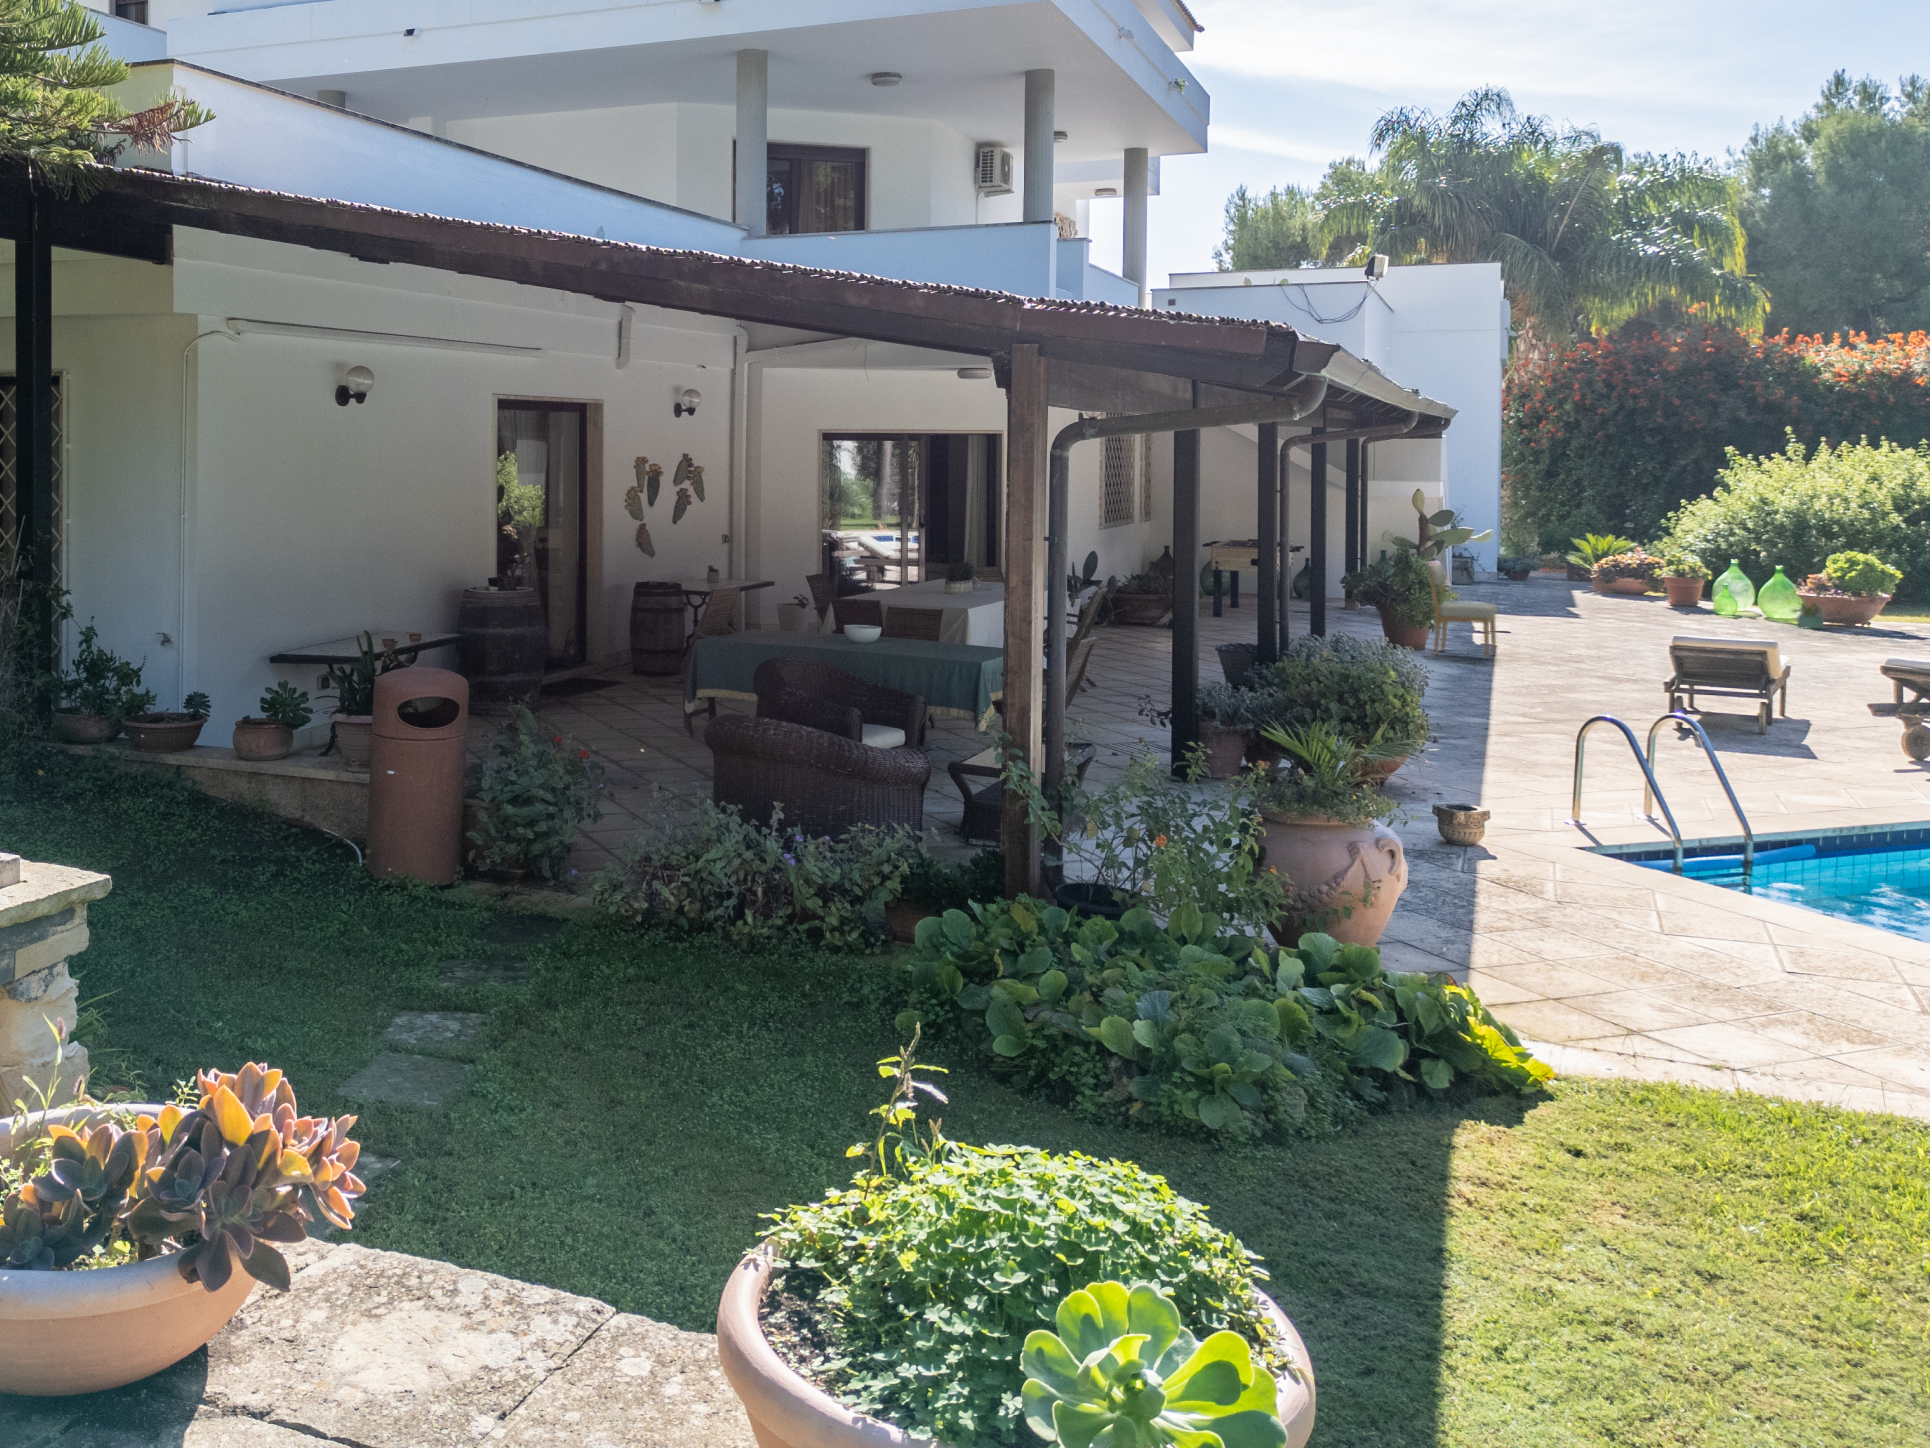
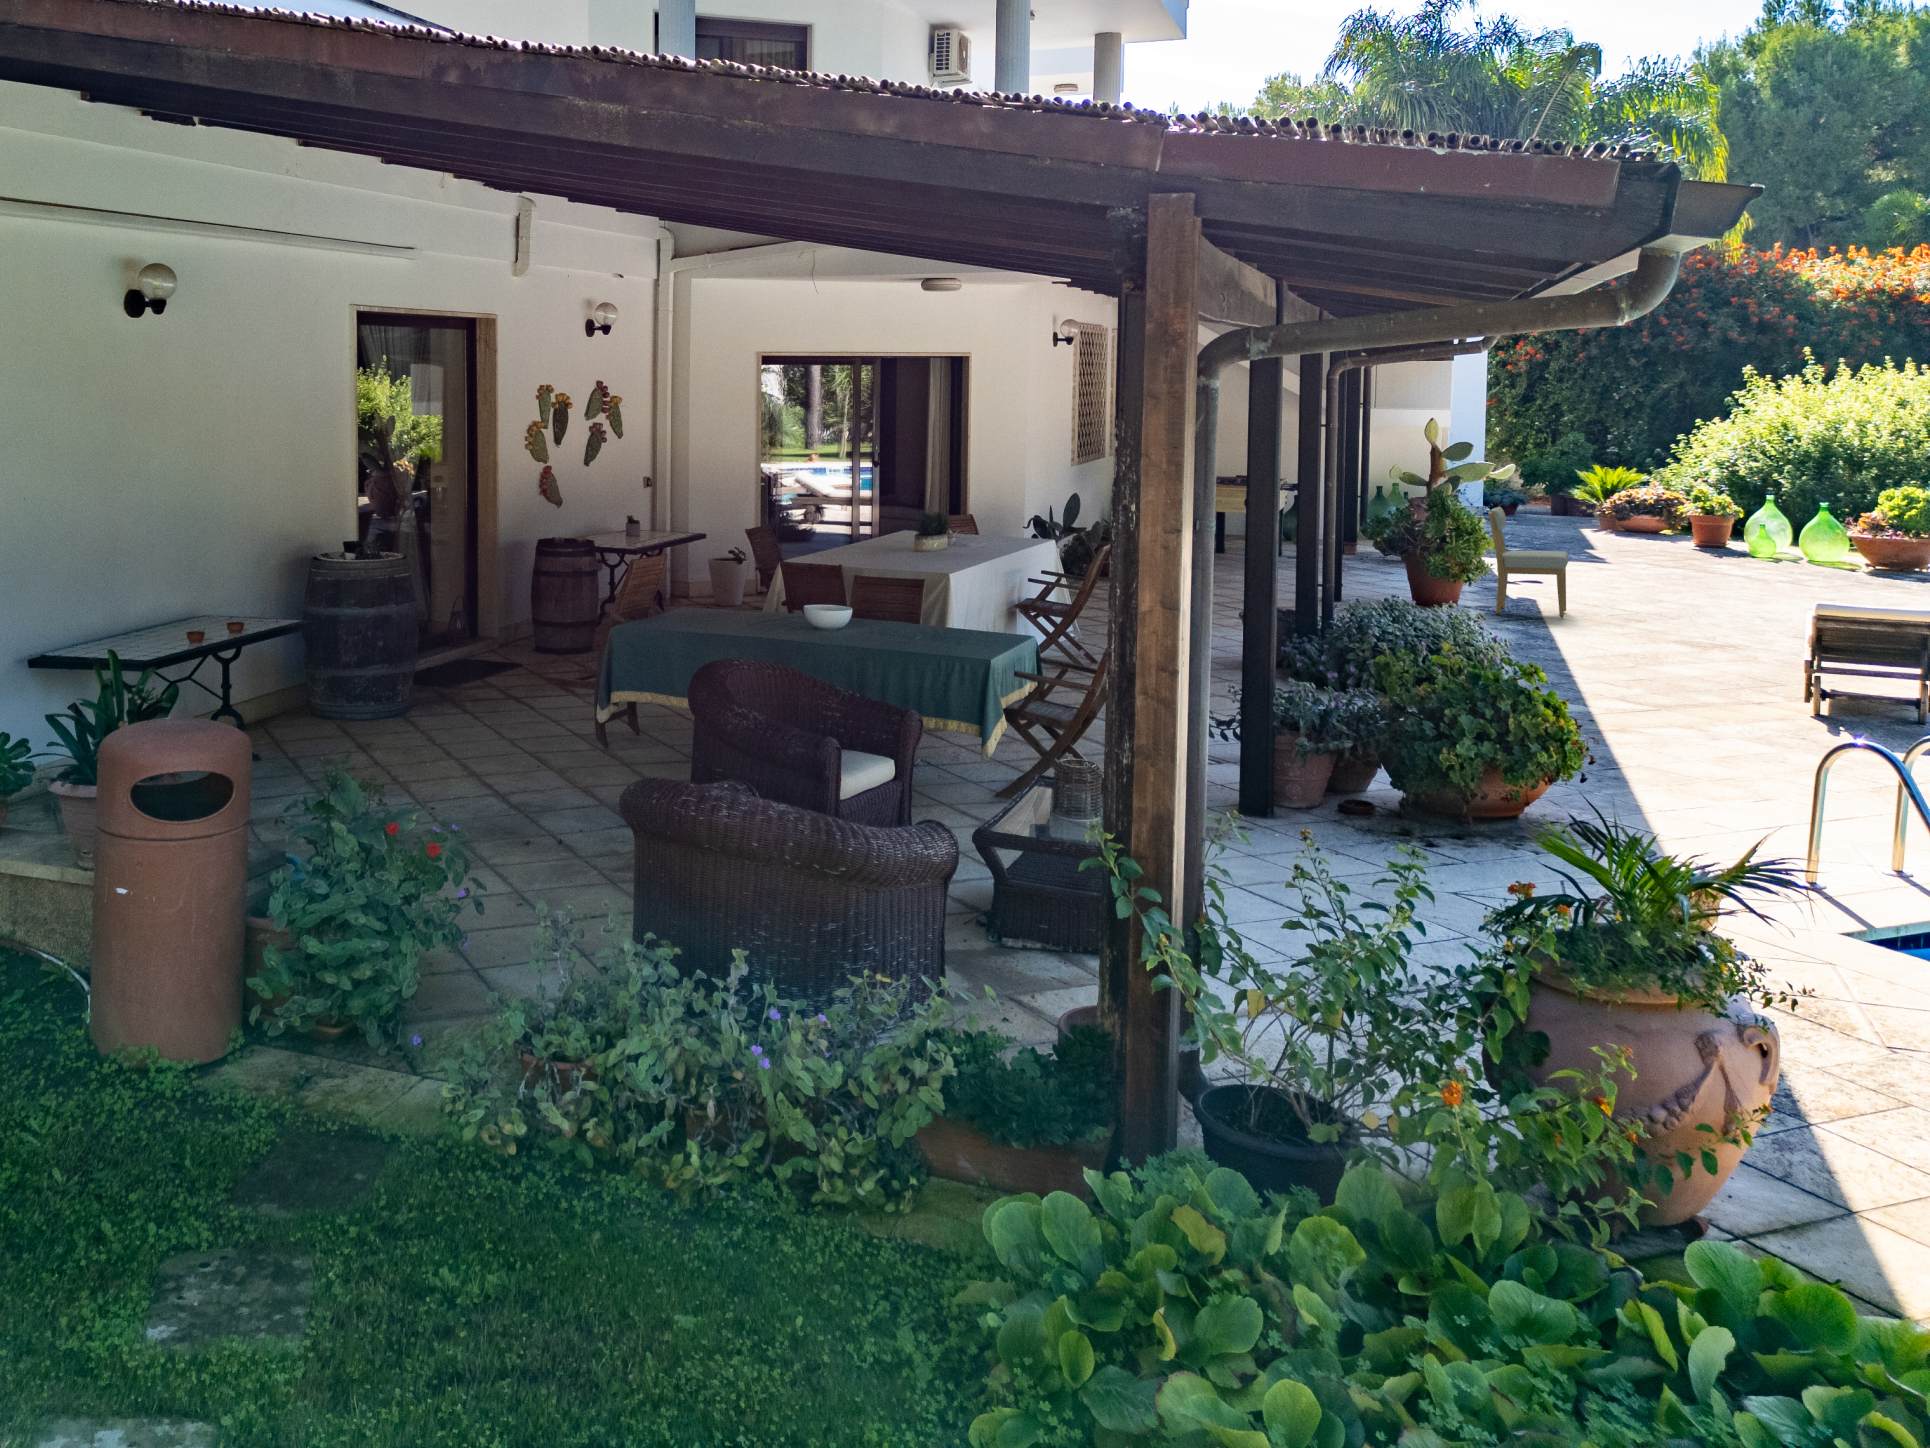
decorative plant: present [1793,603,1824,629] -> none [1846,540,1887,570]

